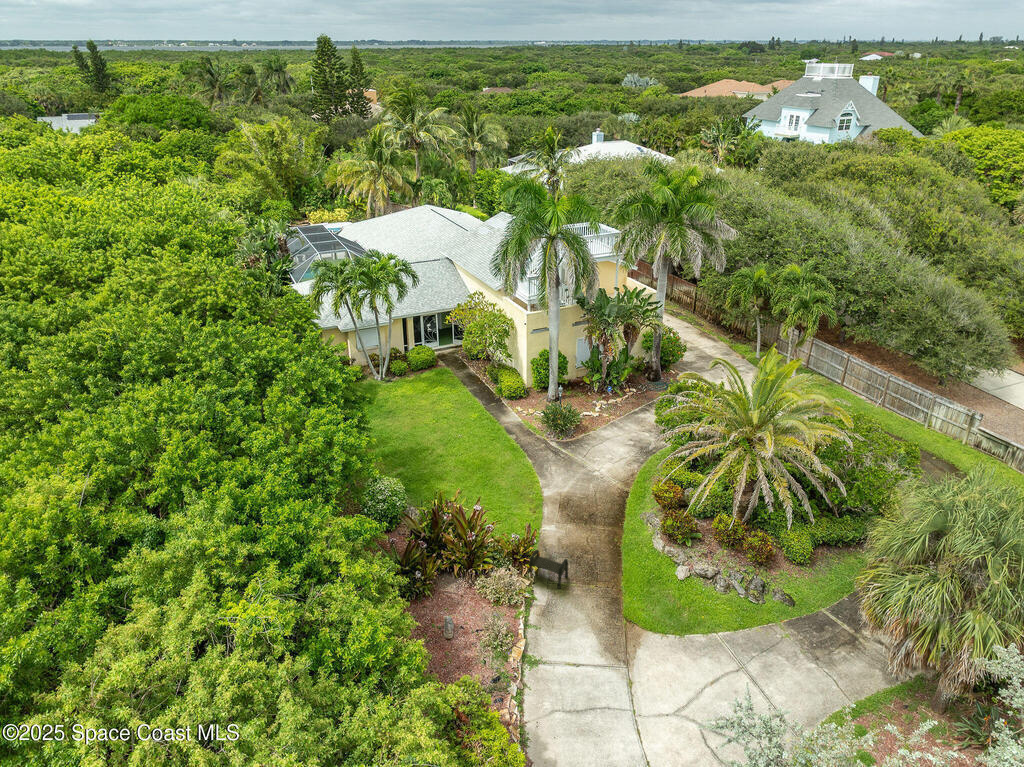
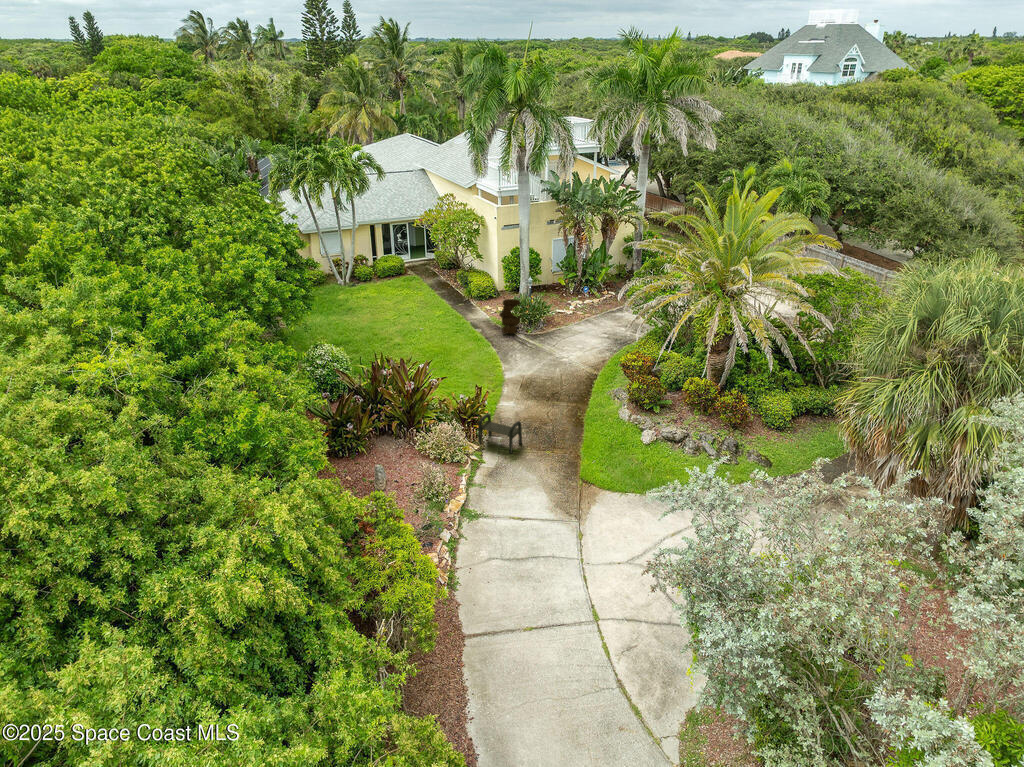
lounge chair: none [532,409,554,447] -> present [499,299,522,336]

